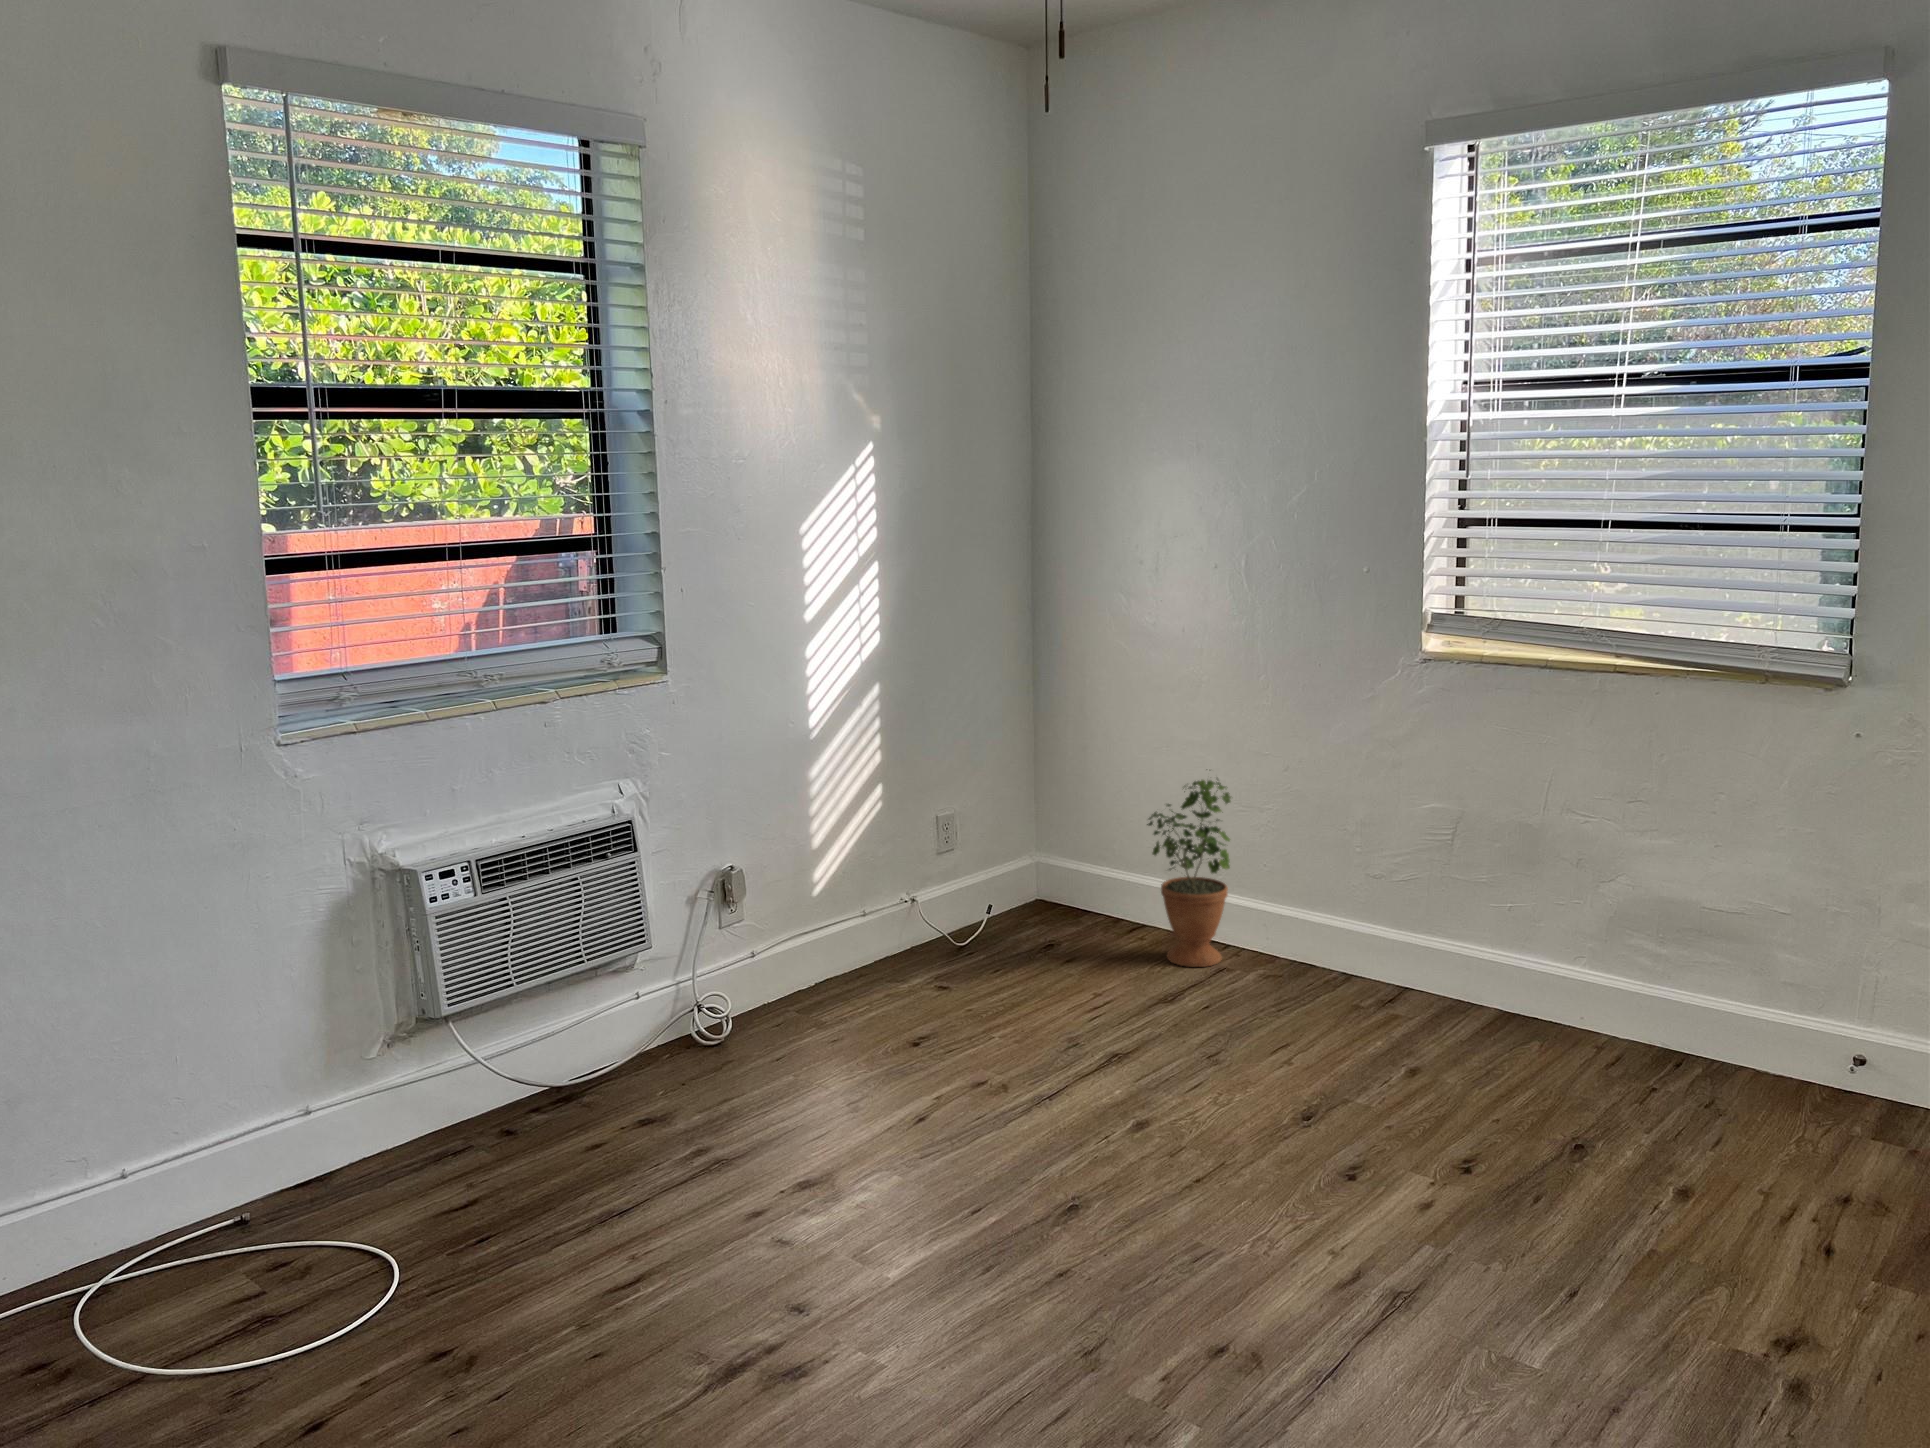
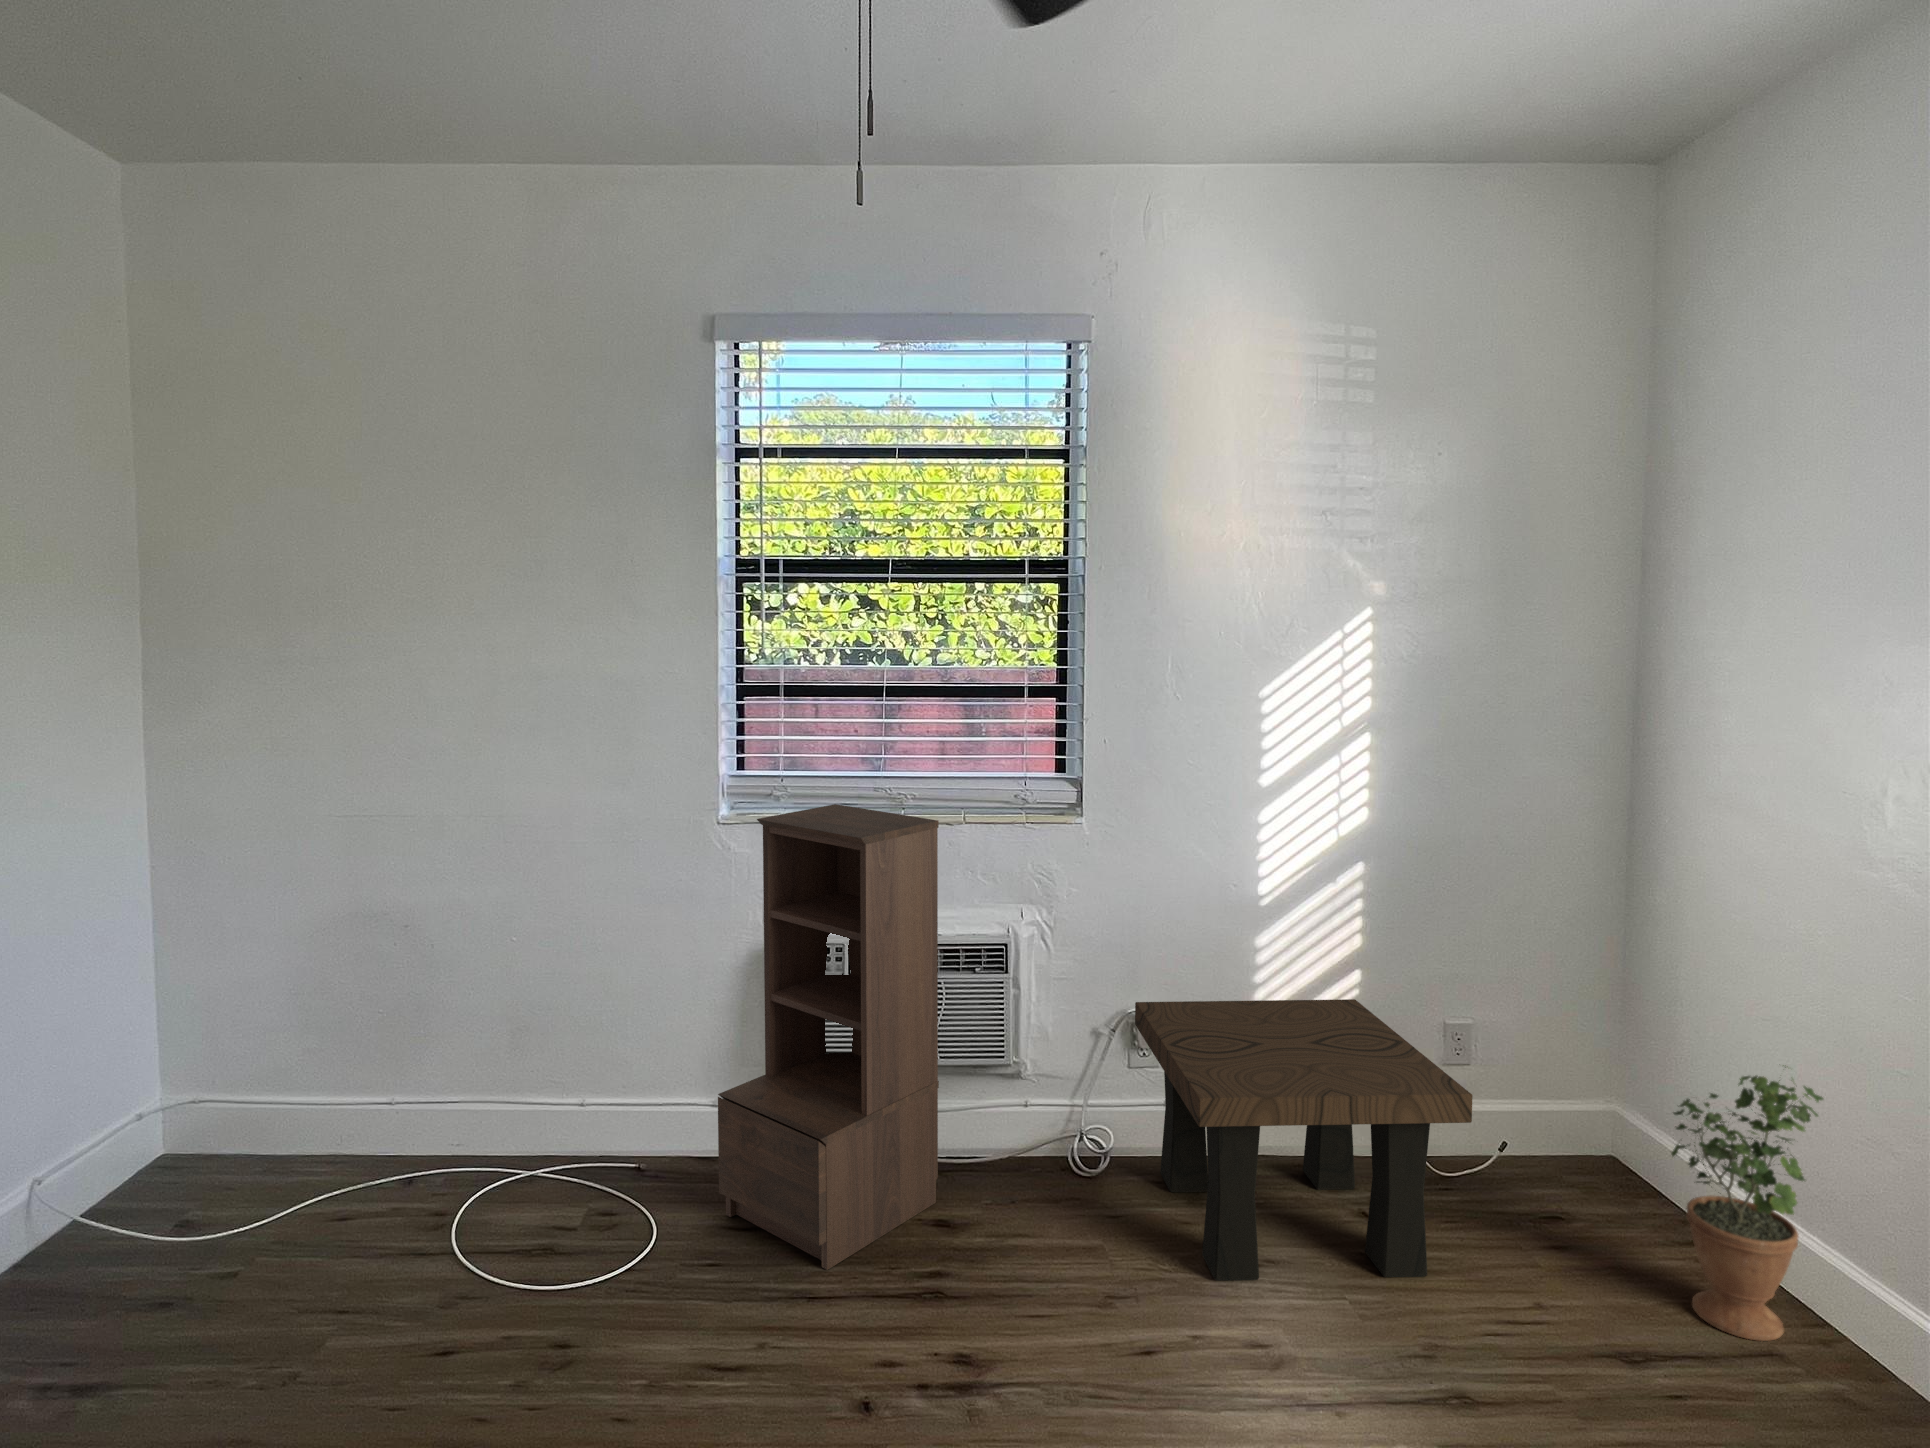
bookshelf: none [401,690,620,1204] -> present [718,804,939,1270]
side table: none [735,810,1057,1062] -> present [1135,999,1473,1281]

